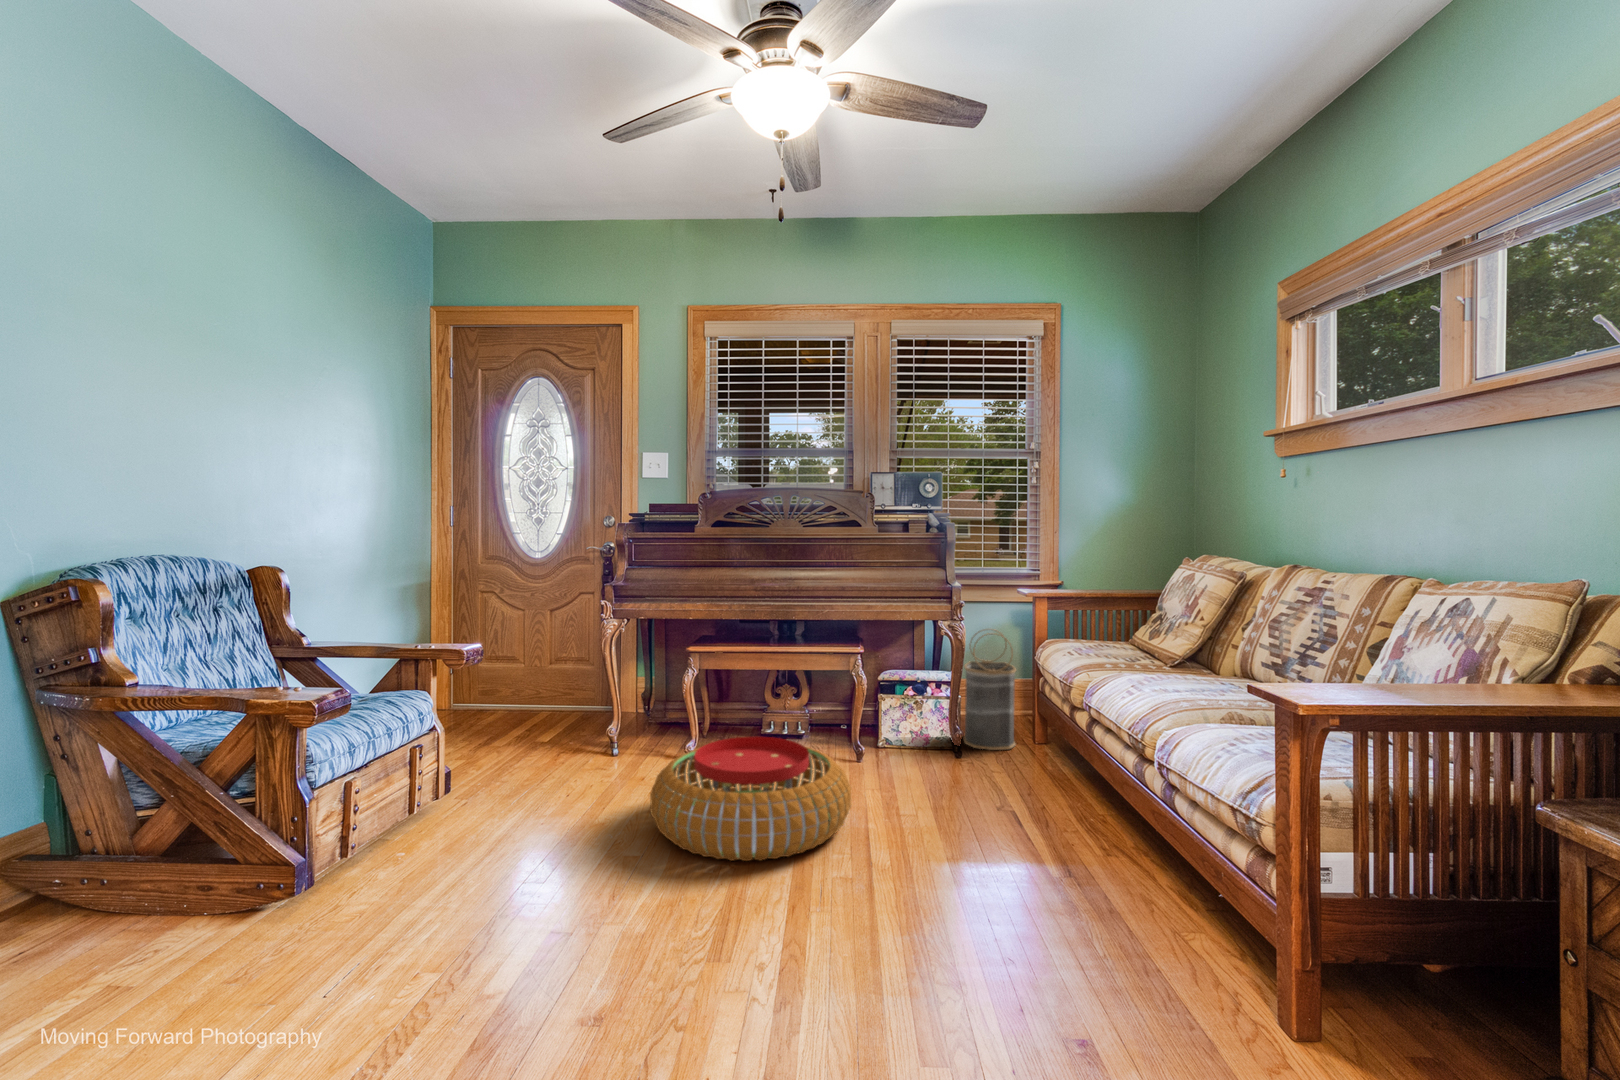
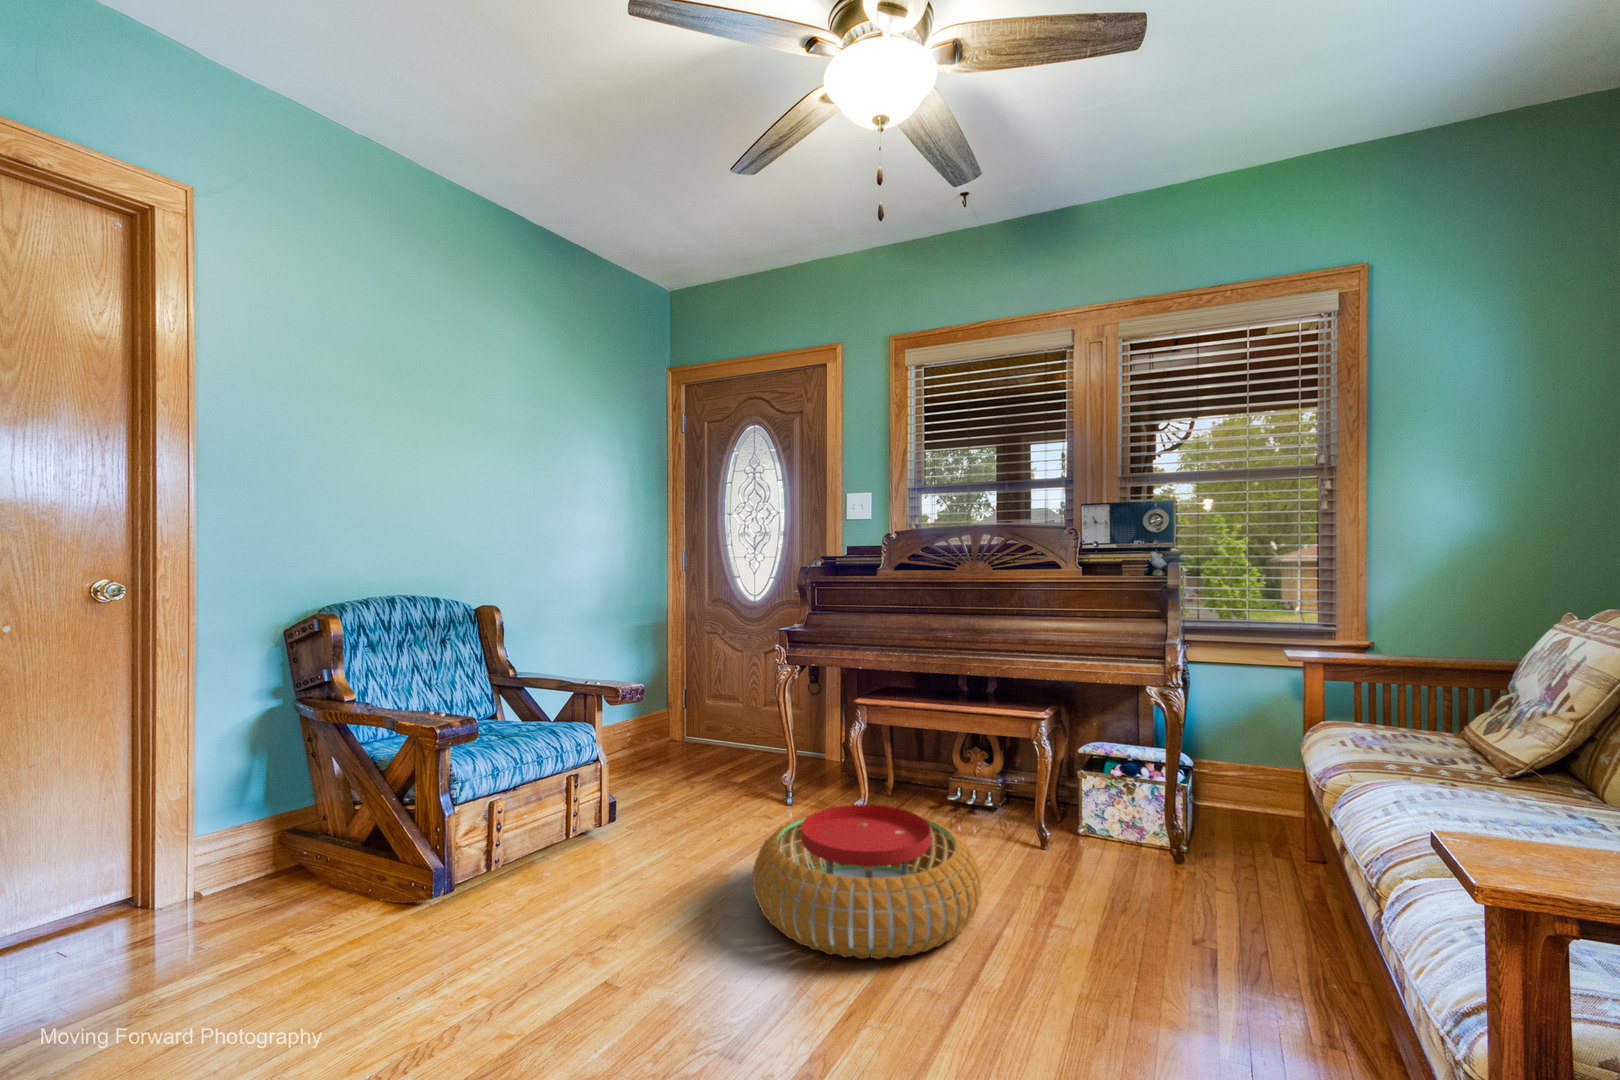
basket: present [964,629,1016,750] -> none [1200,699,1278,865]

